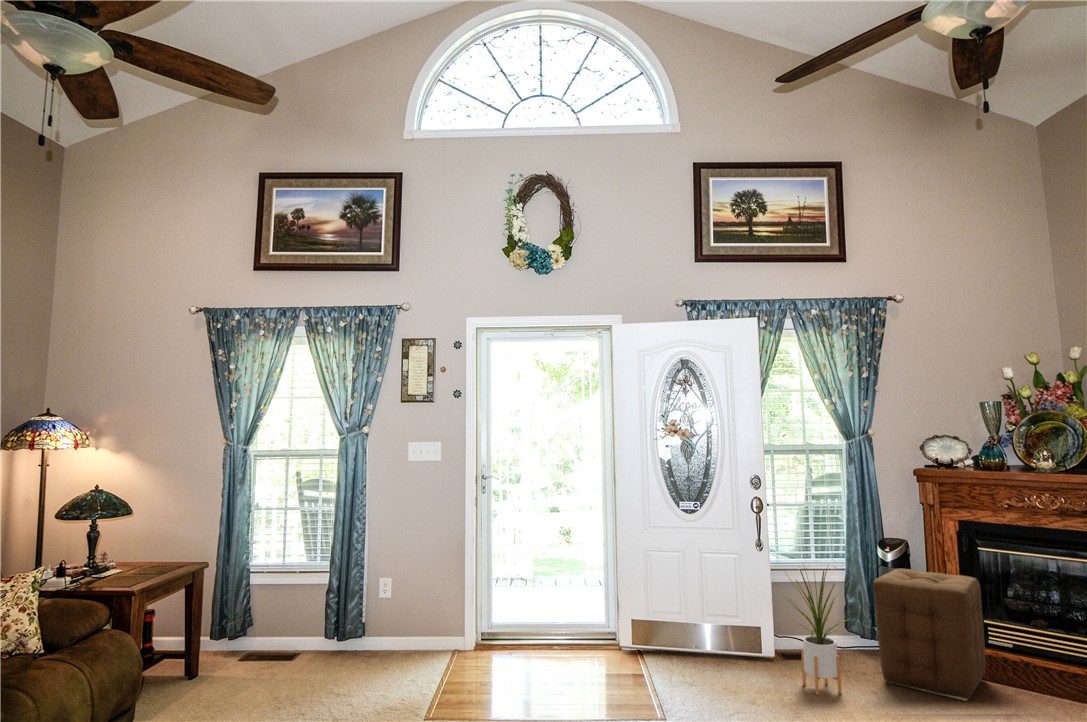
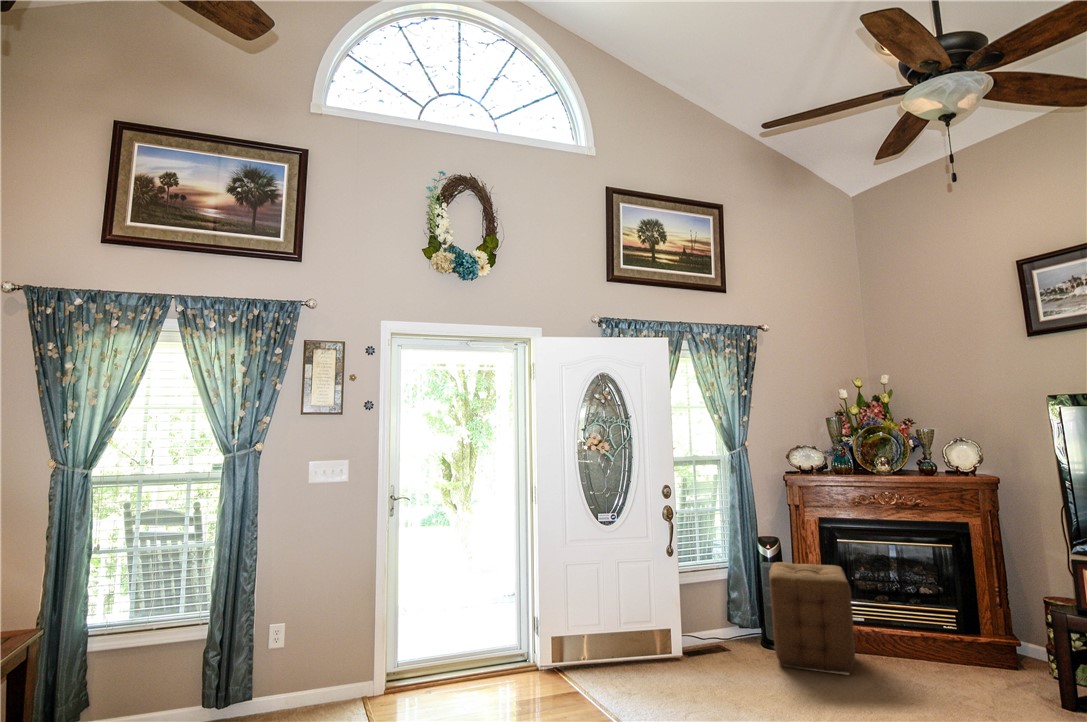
house plant: present [785,569,849,695] -> none [704,564,768,689]

